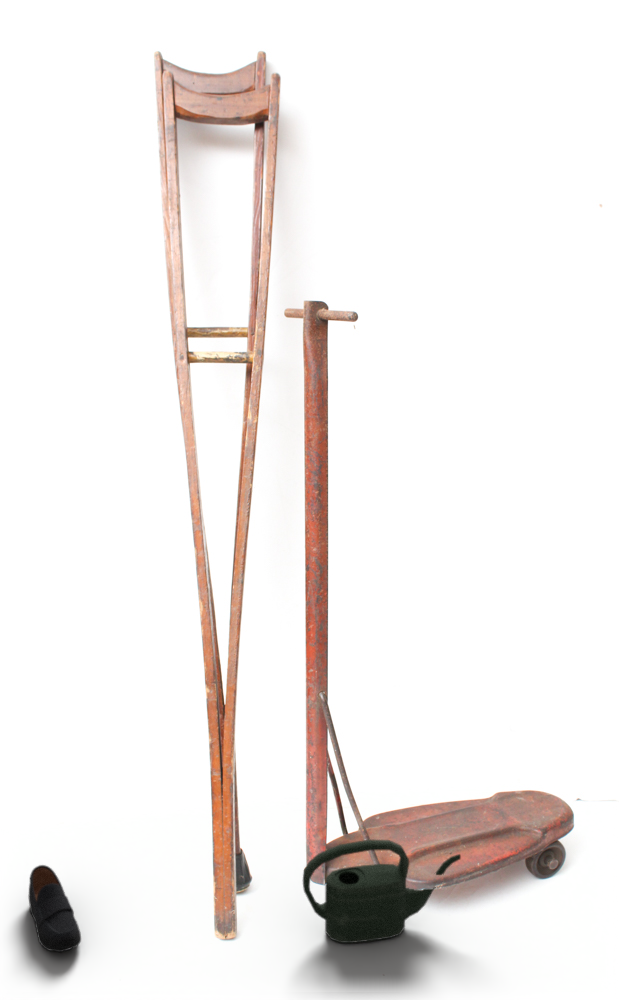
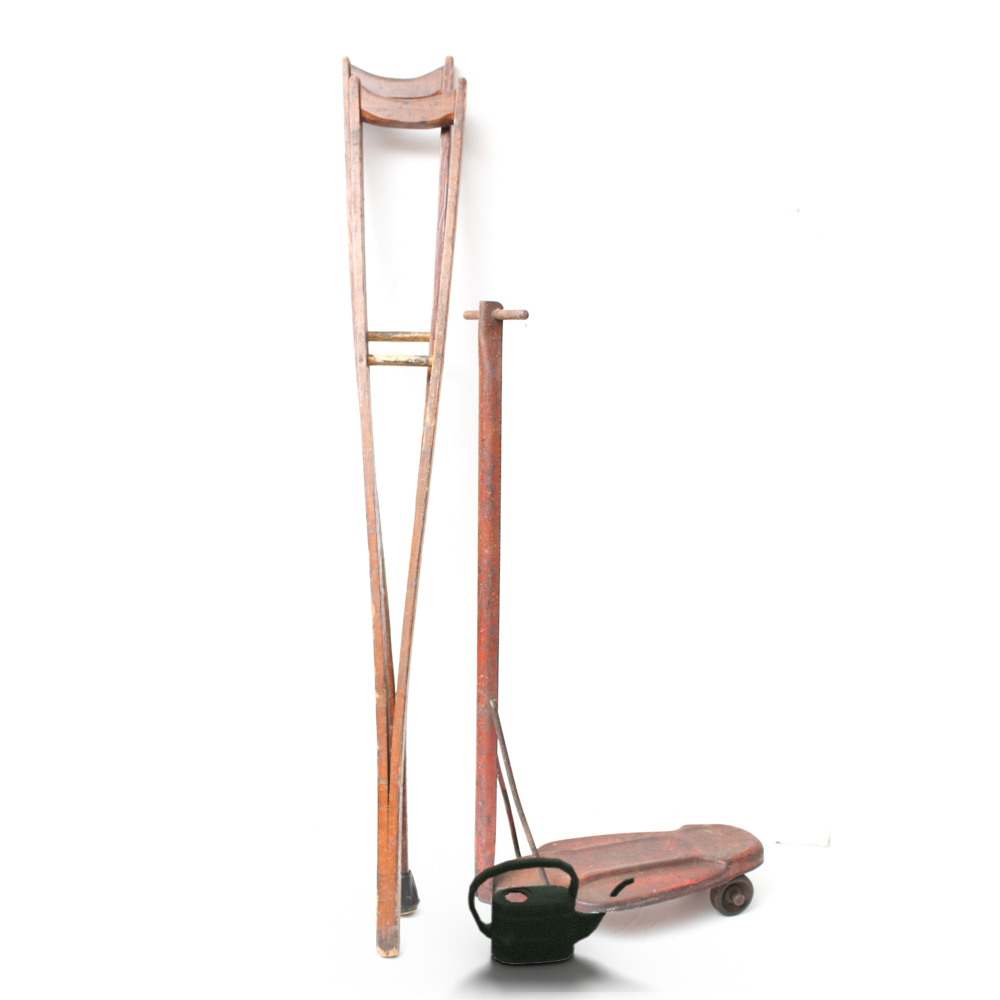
shoe: present [29,865,81,952] -> none [189,874,239,958]

